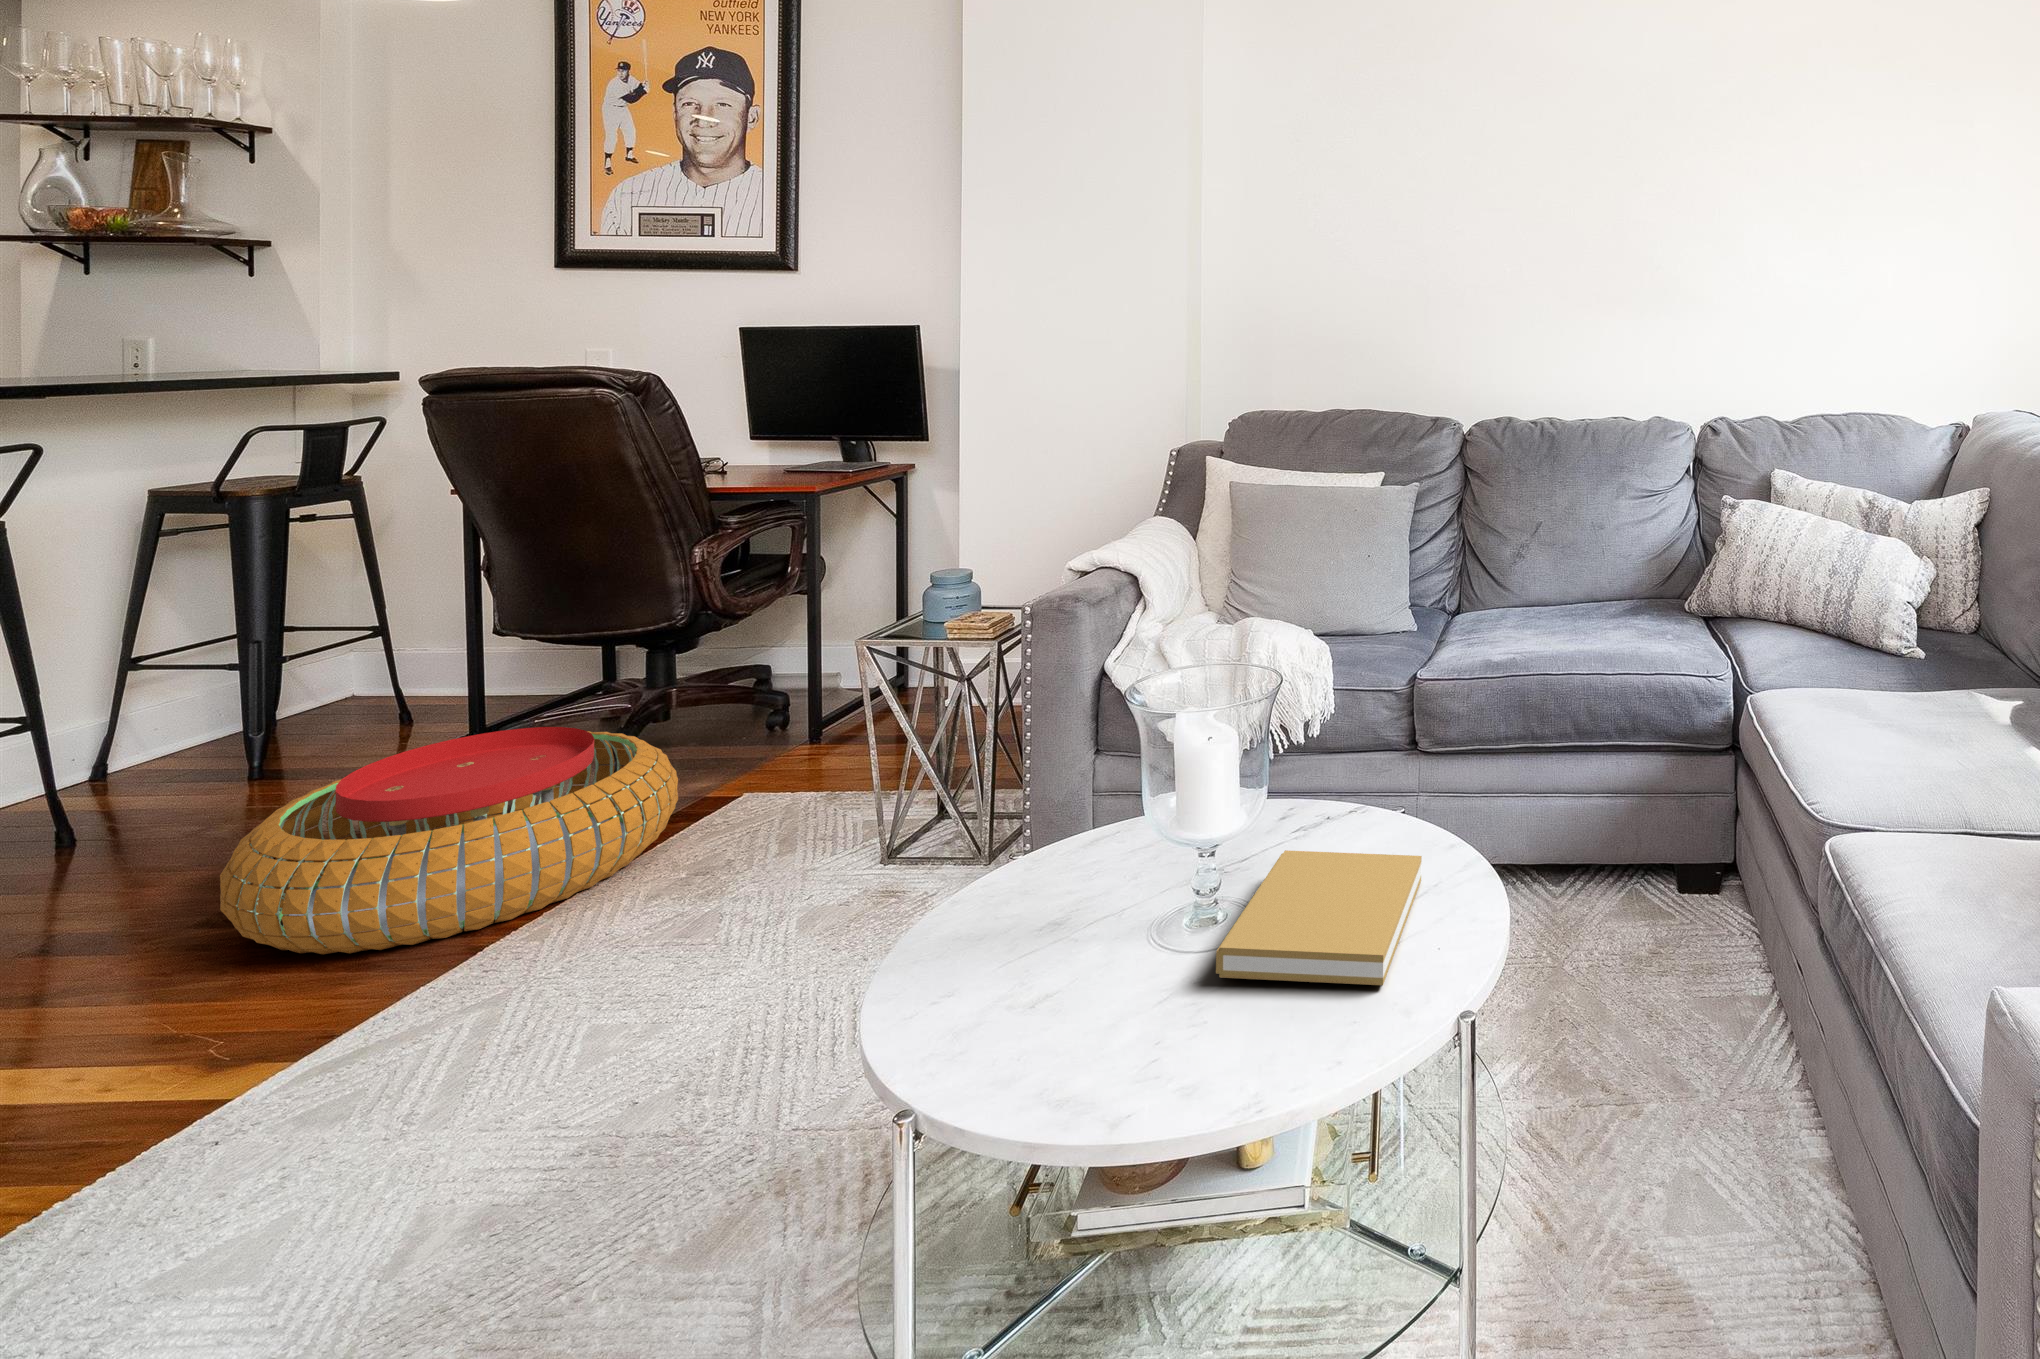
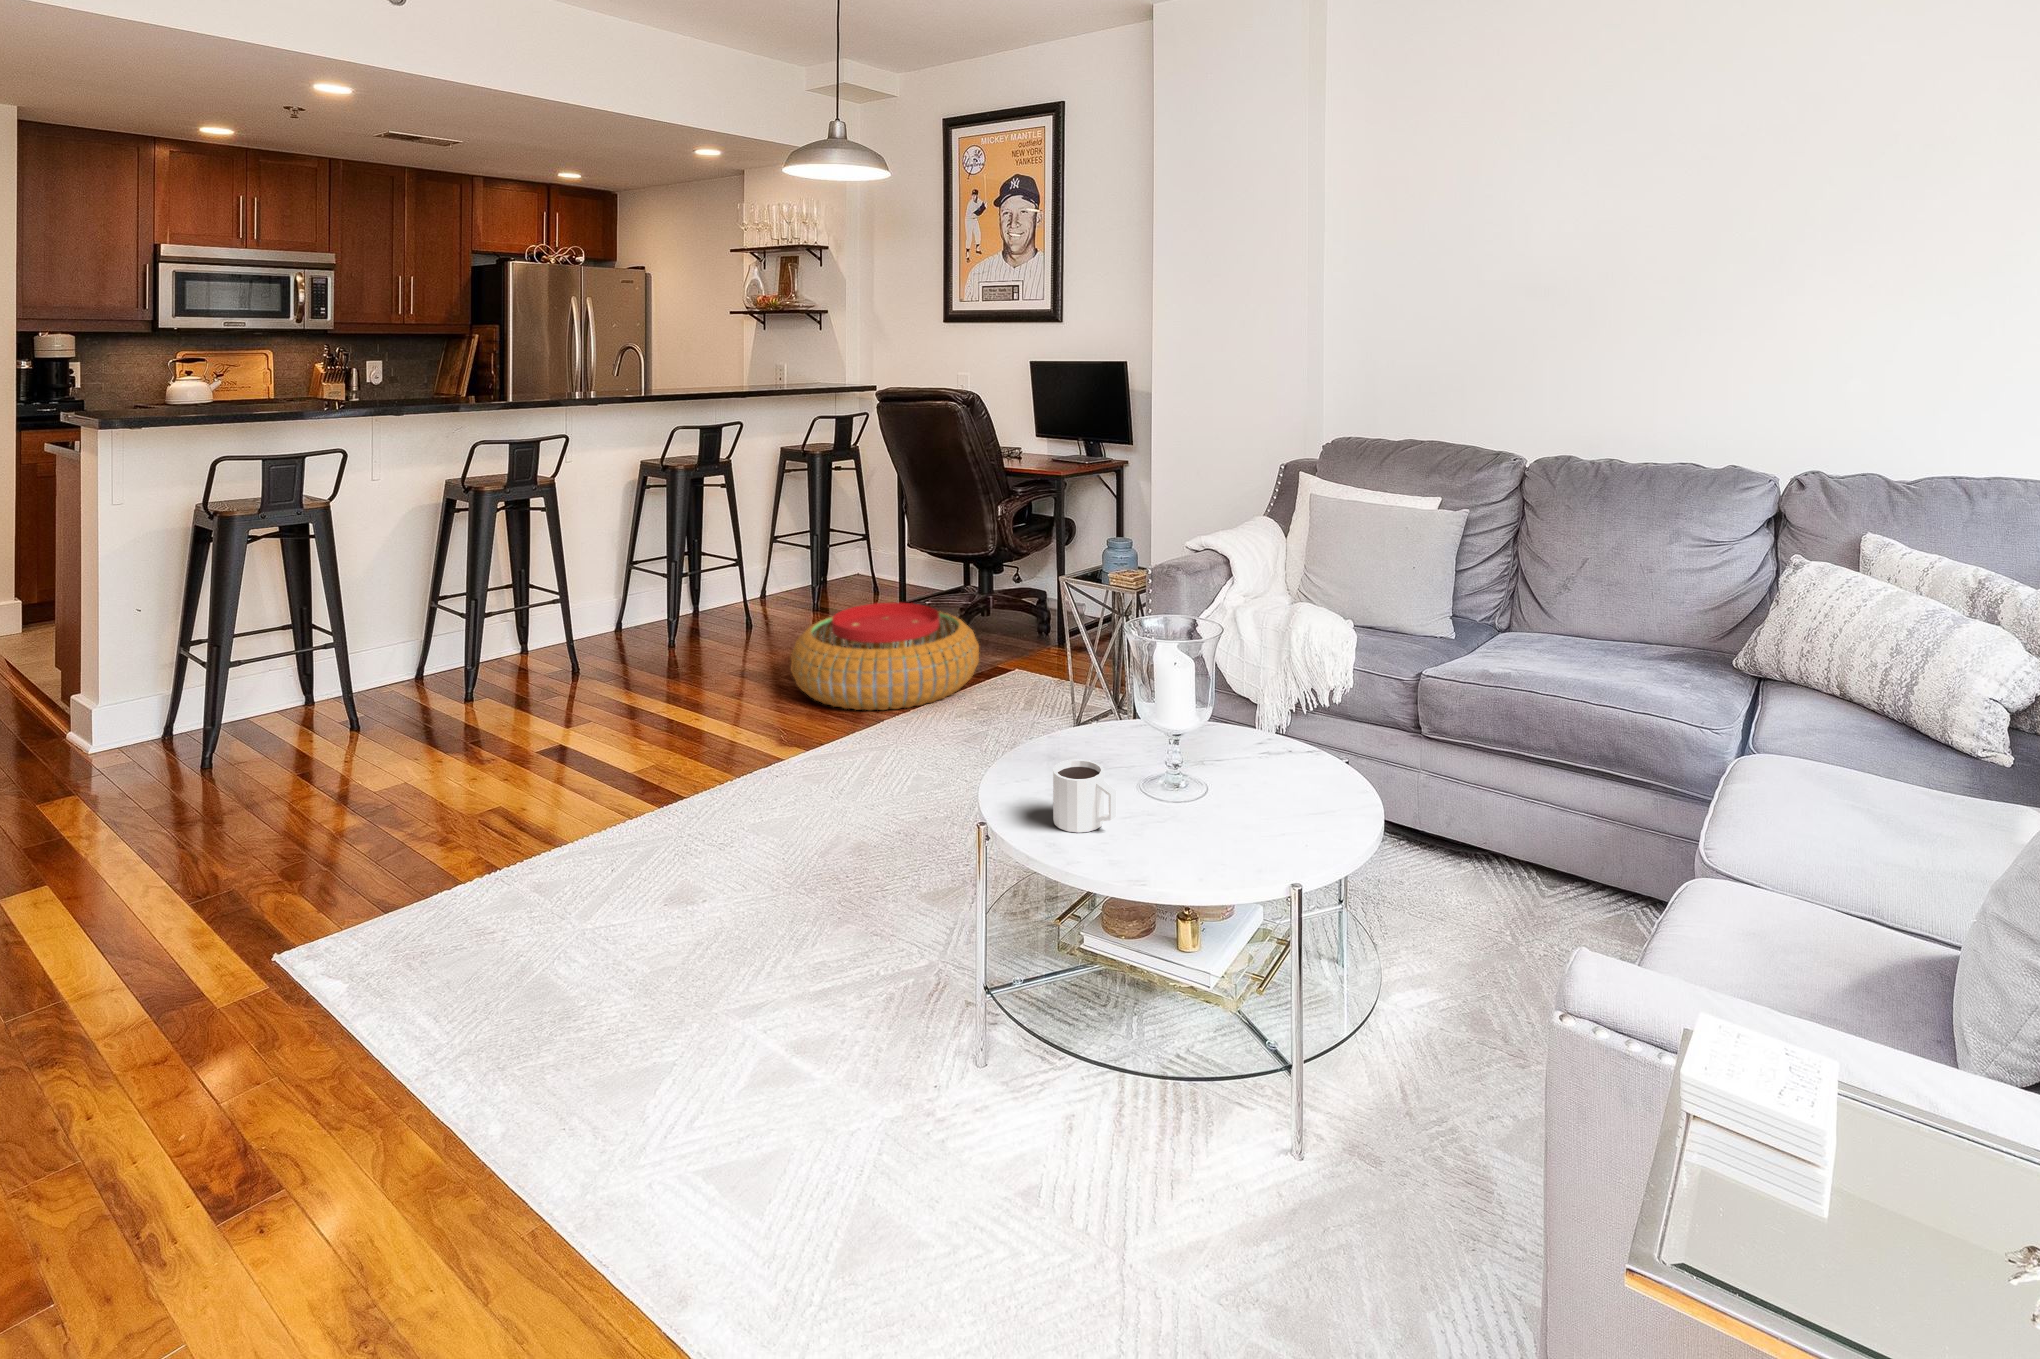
book: present [1216,850,1422,985] -> none [1143,755,1308,844]
mug: none [1074,928,1196,1066] -> present [1053,759,1116,833]

